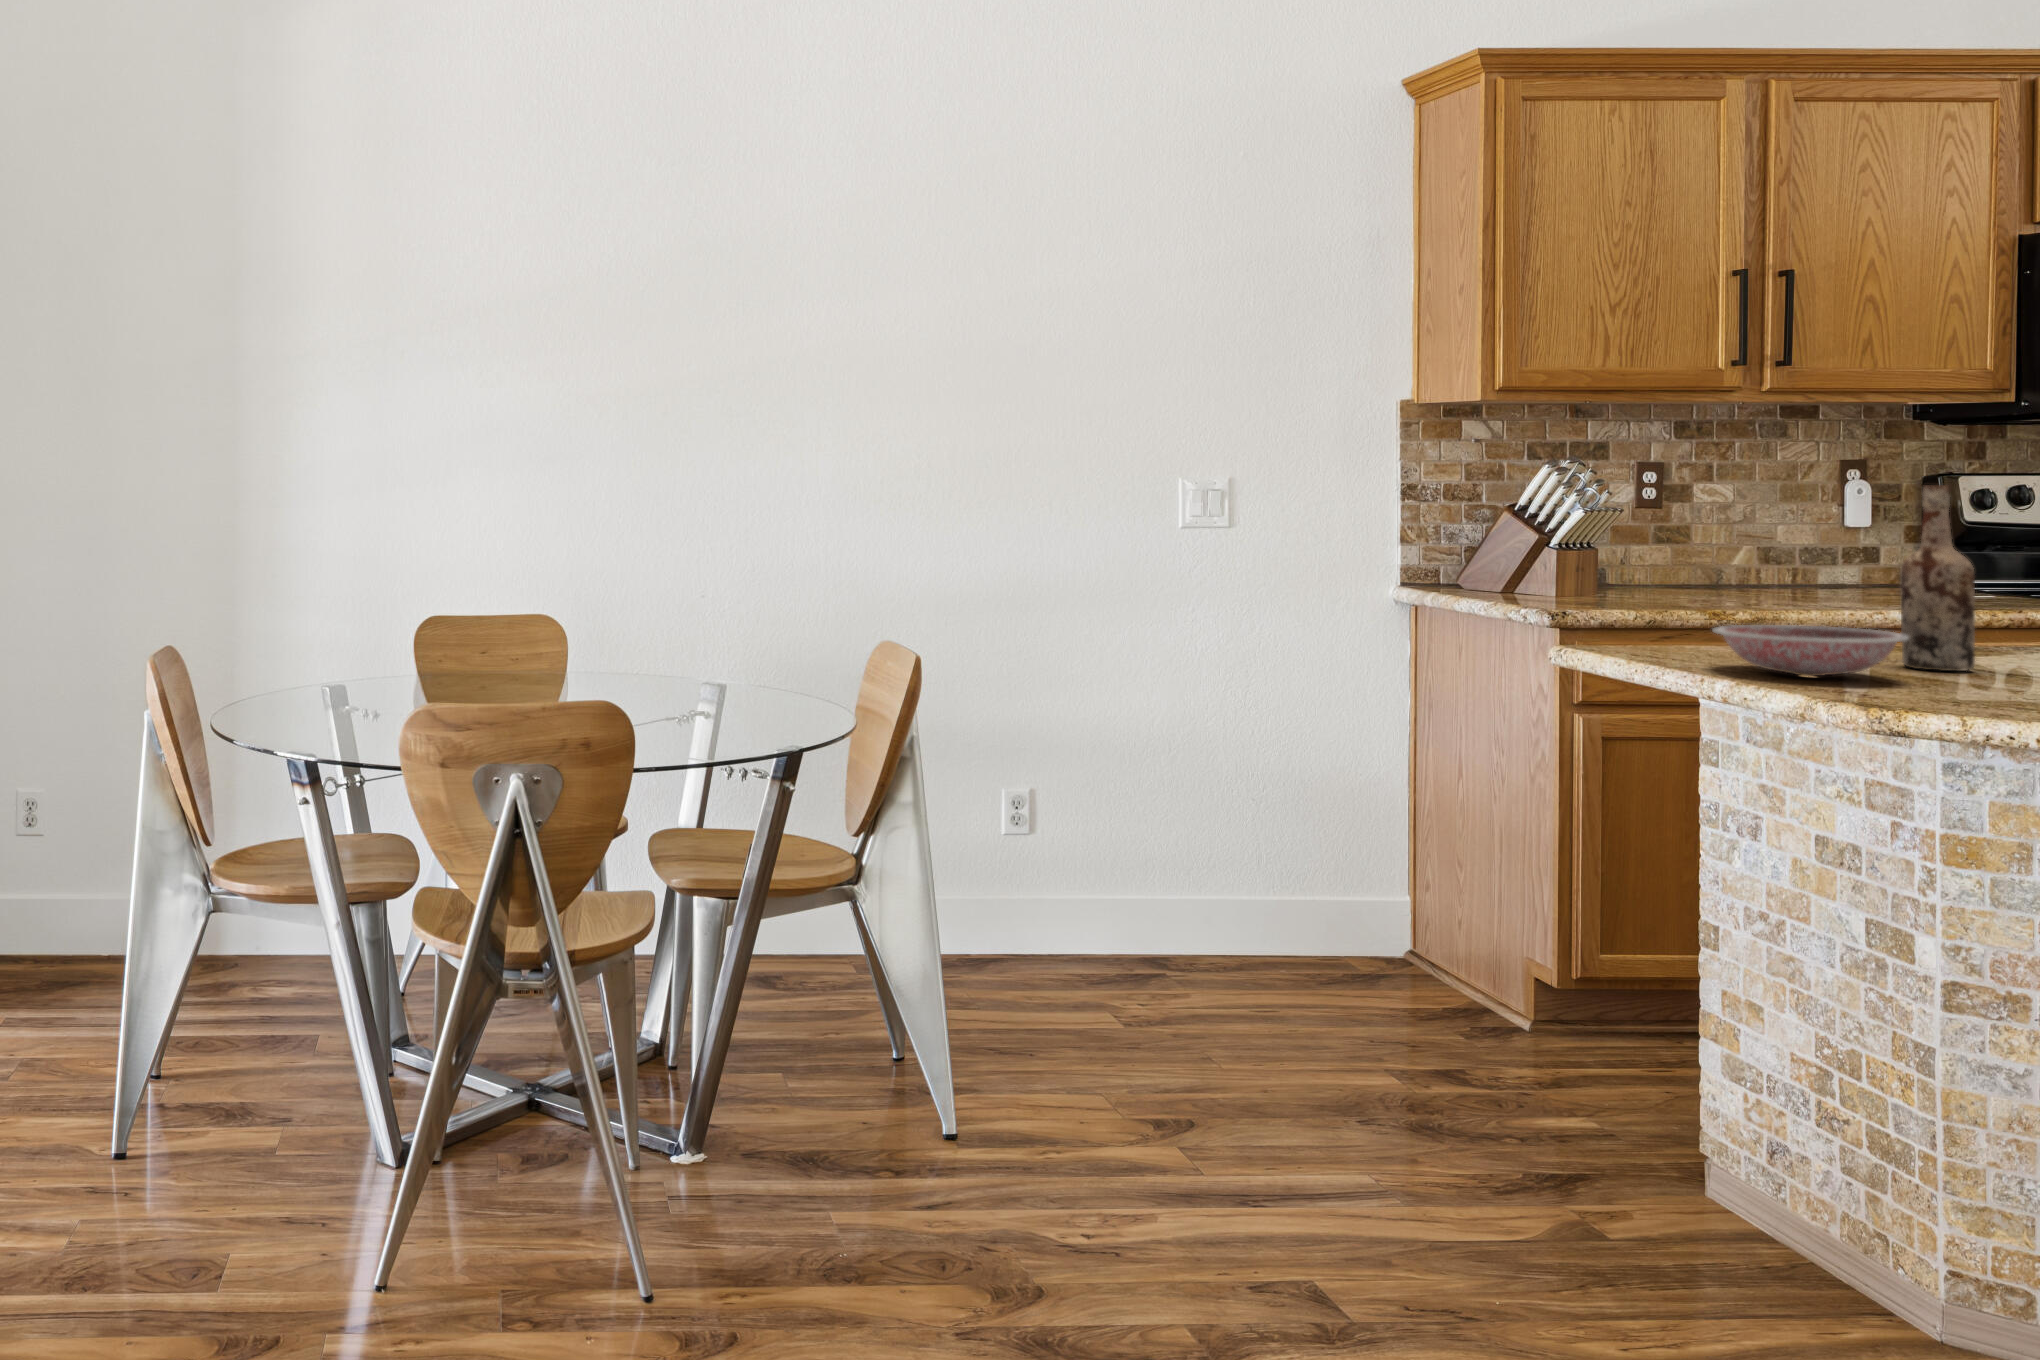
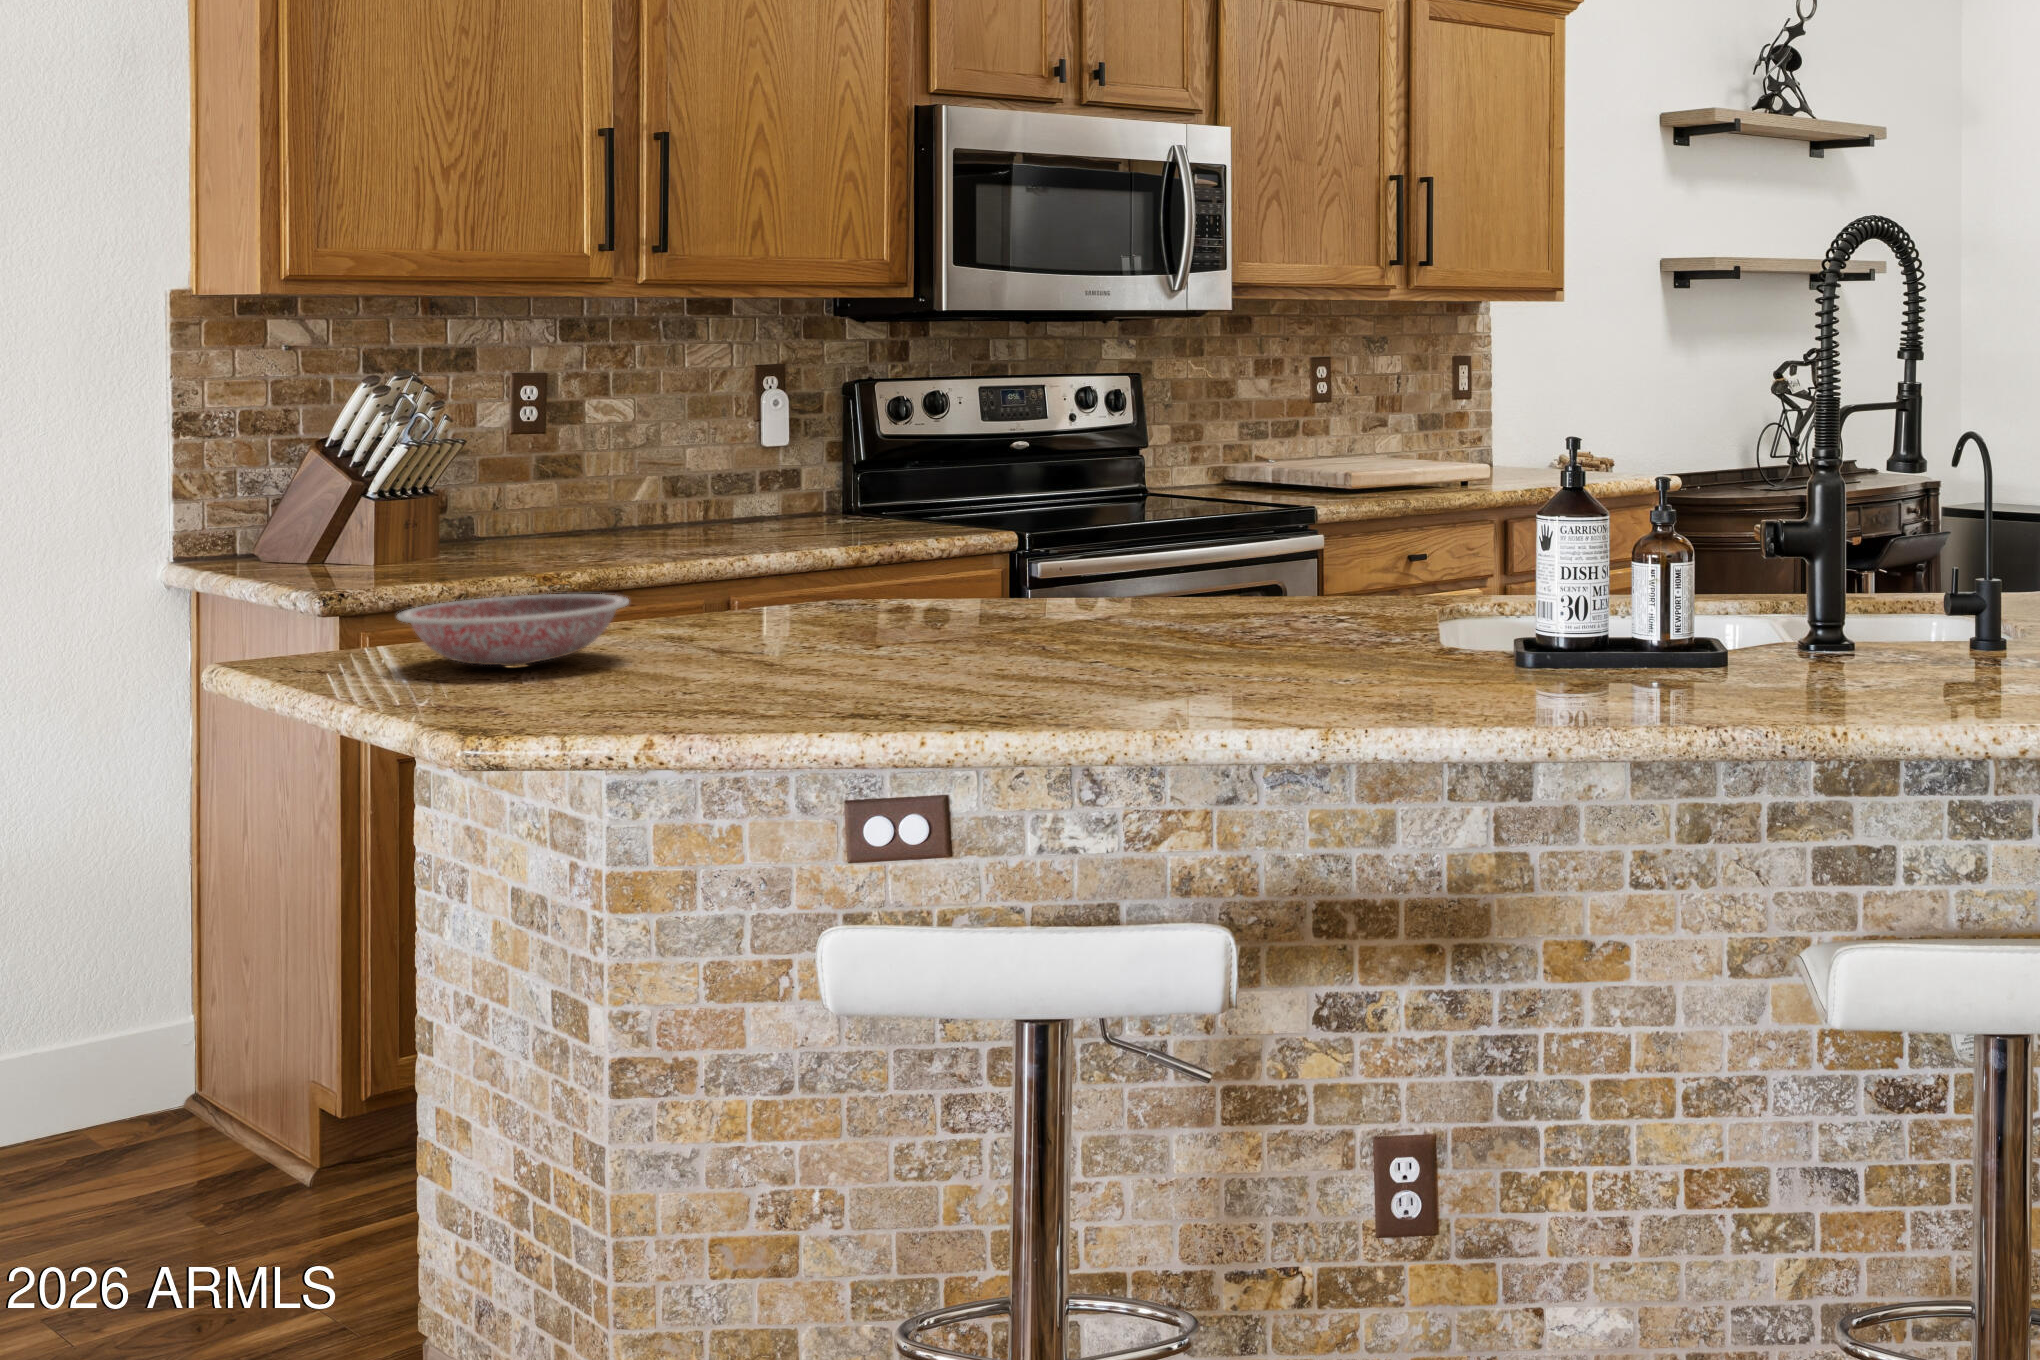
wine bottle: present [1900,485,1975,671] -> none [657,403,735,637]

